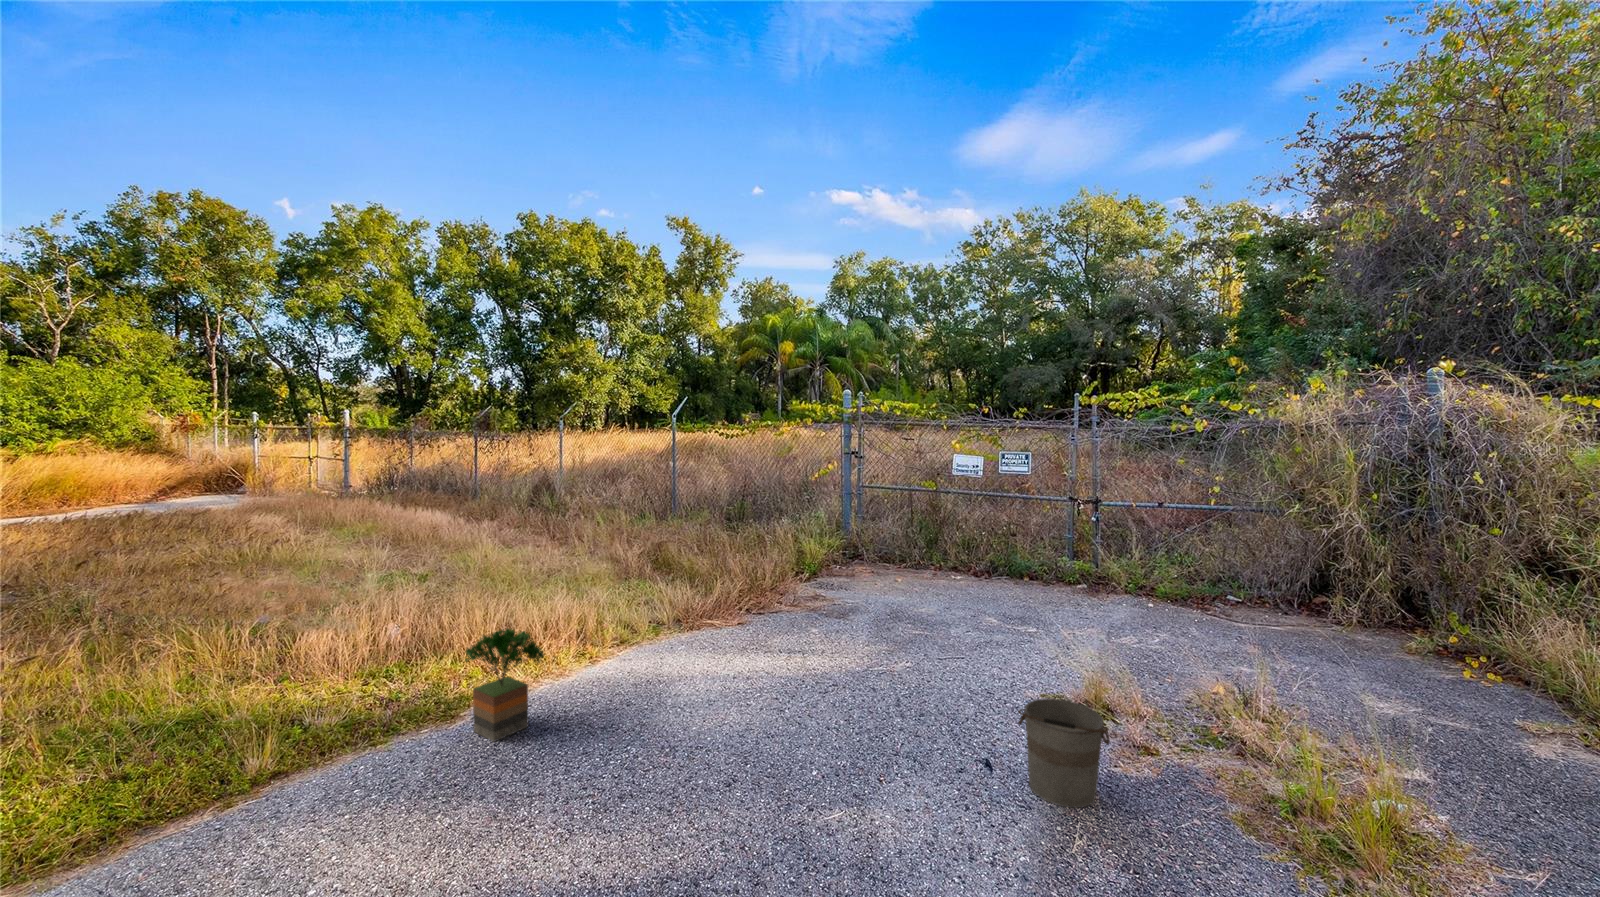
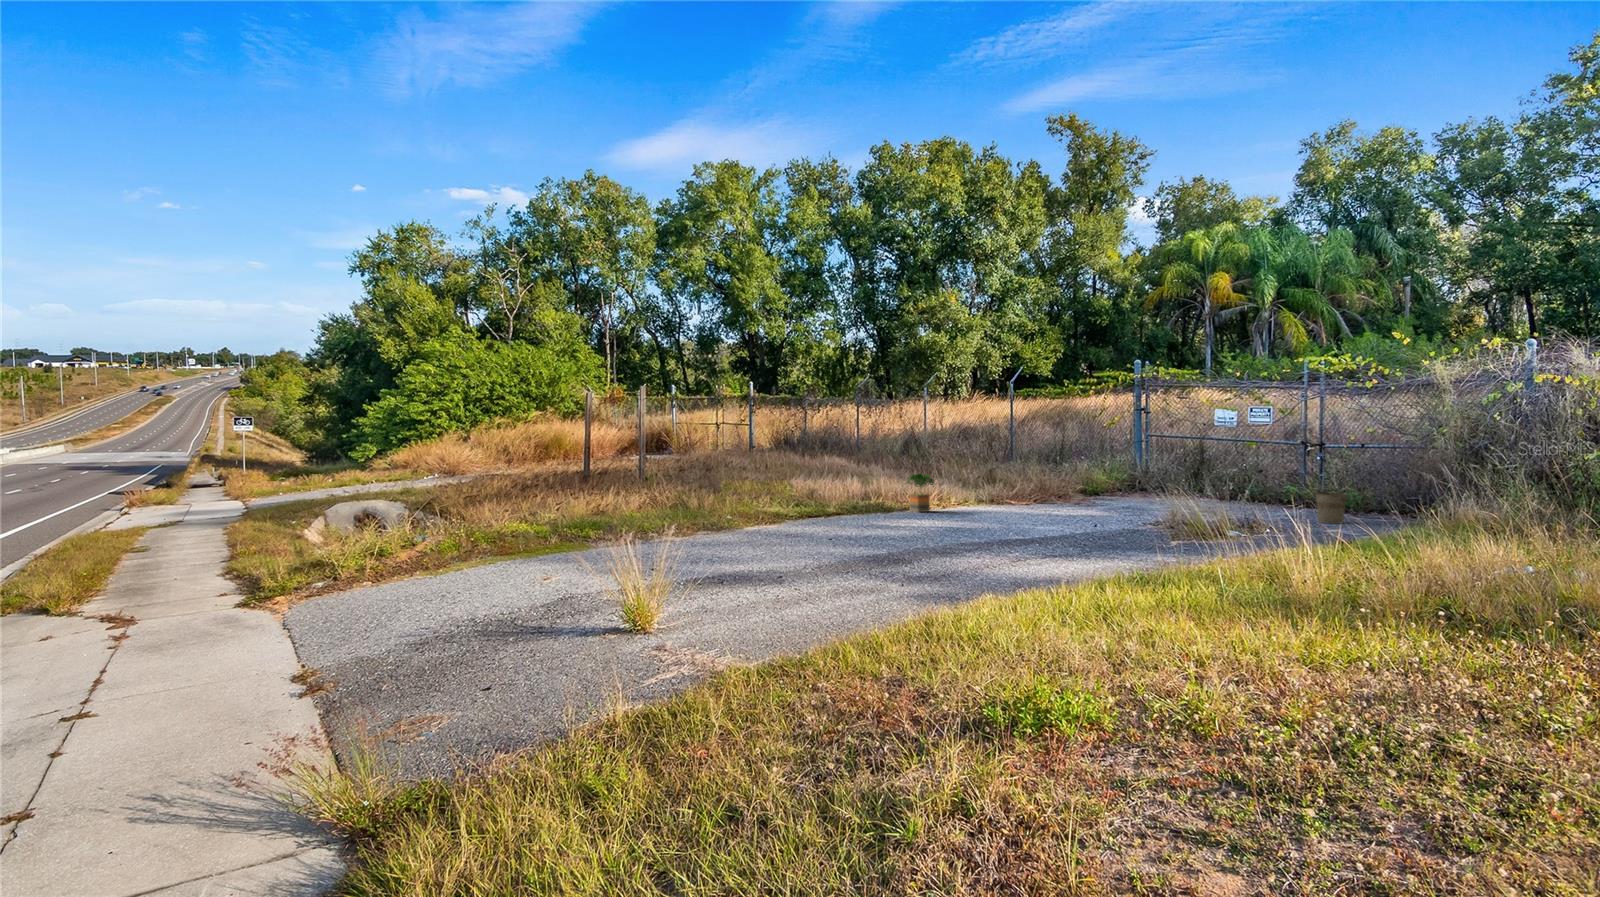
bucket: present [1018,699,1110,808] -> present [1315,492,1347,524]

